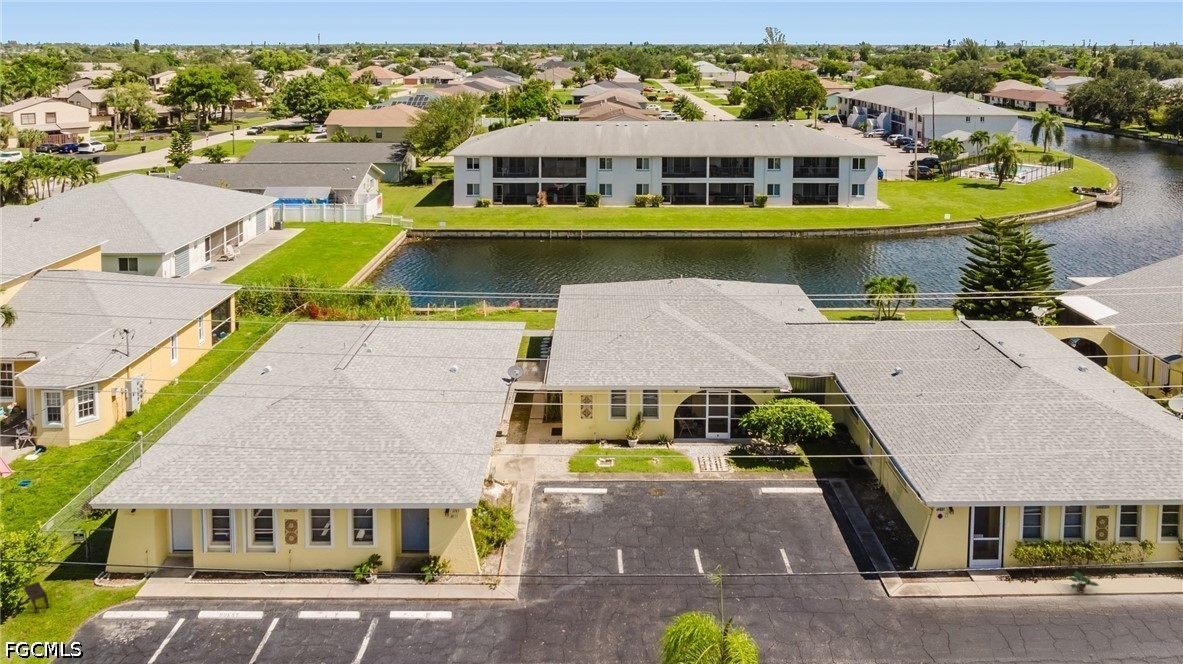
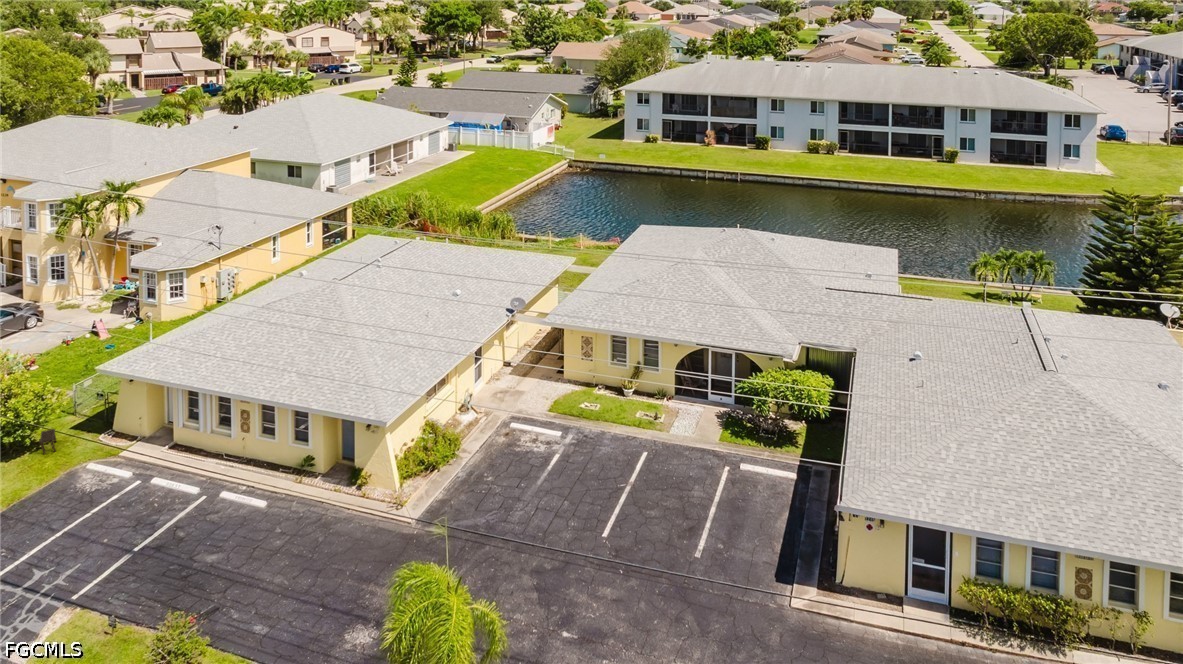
potted plant: present [1070,571,1099,593] -> none [980,613,1014,640]

